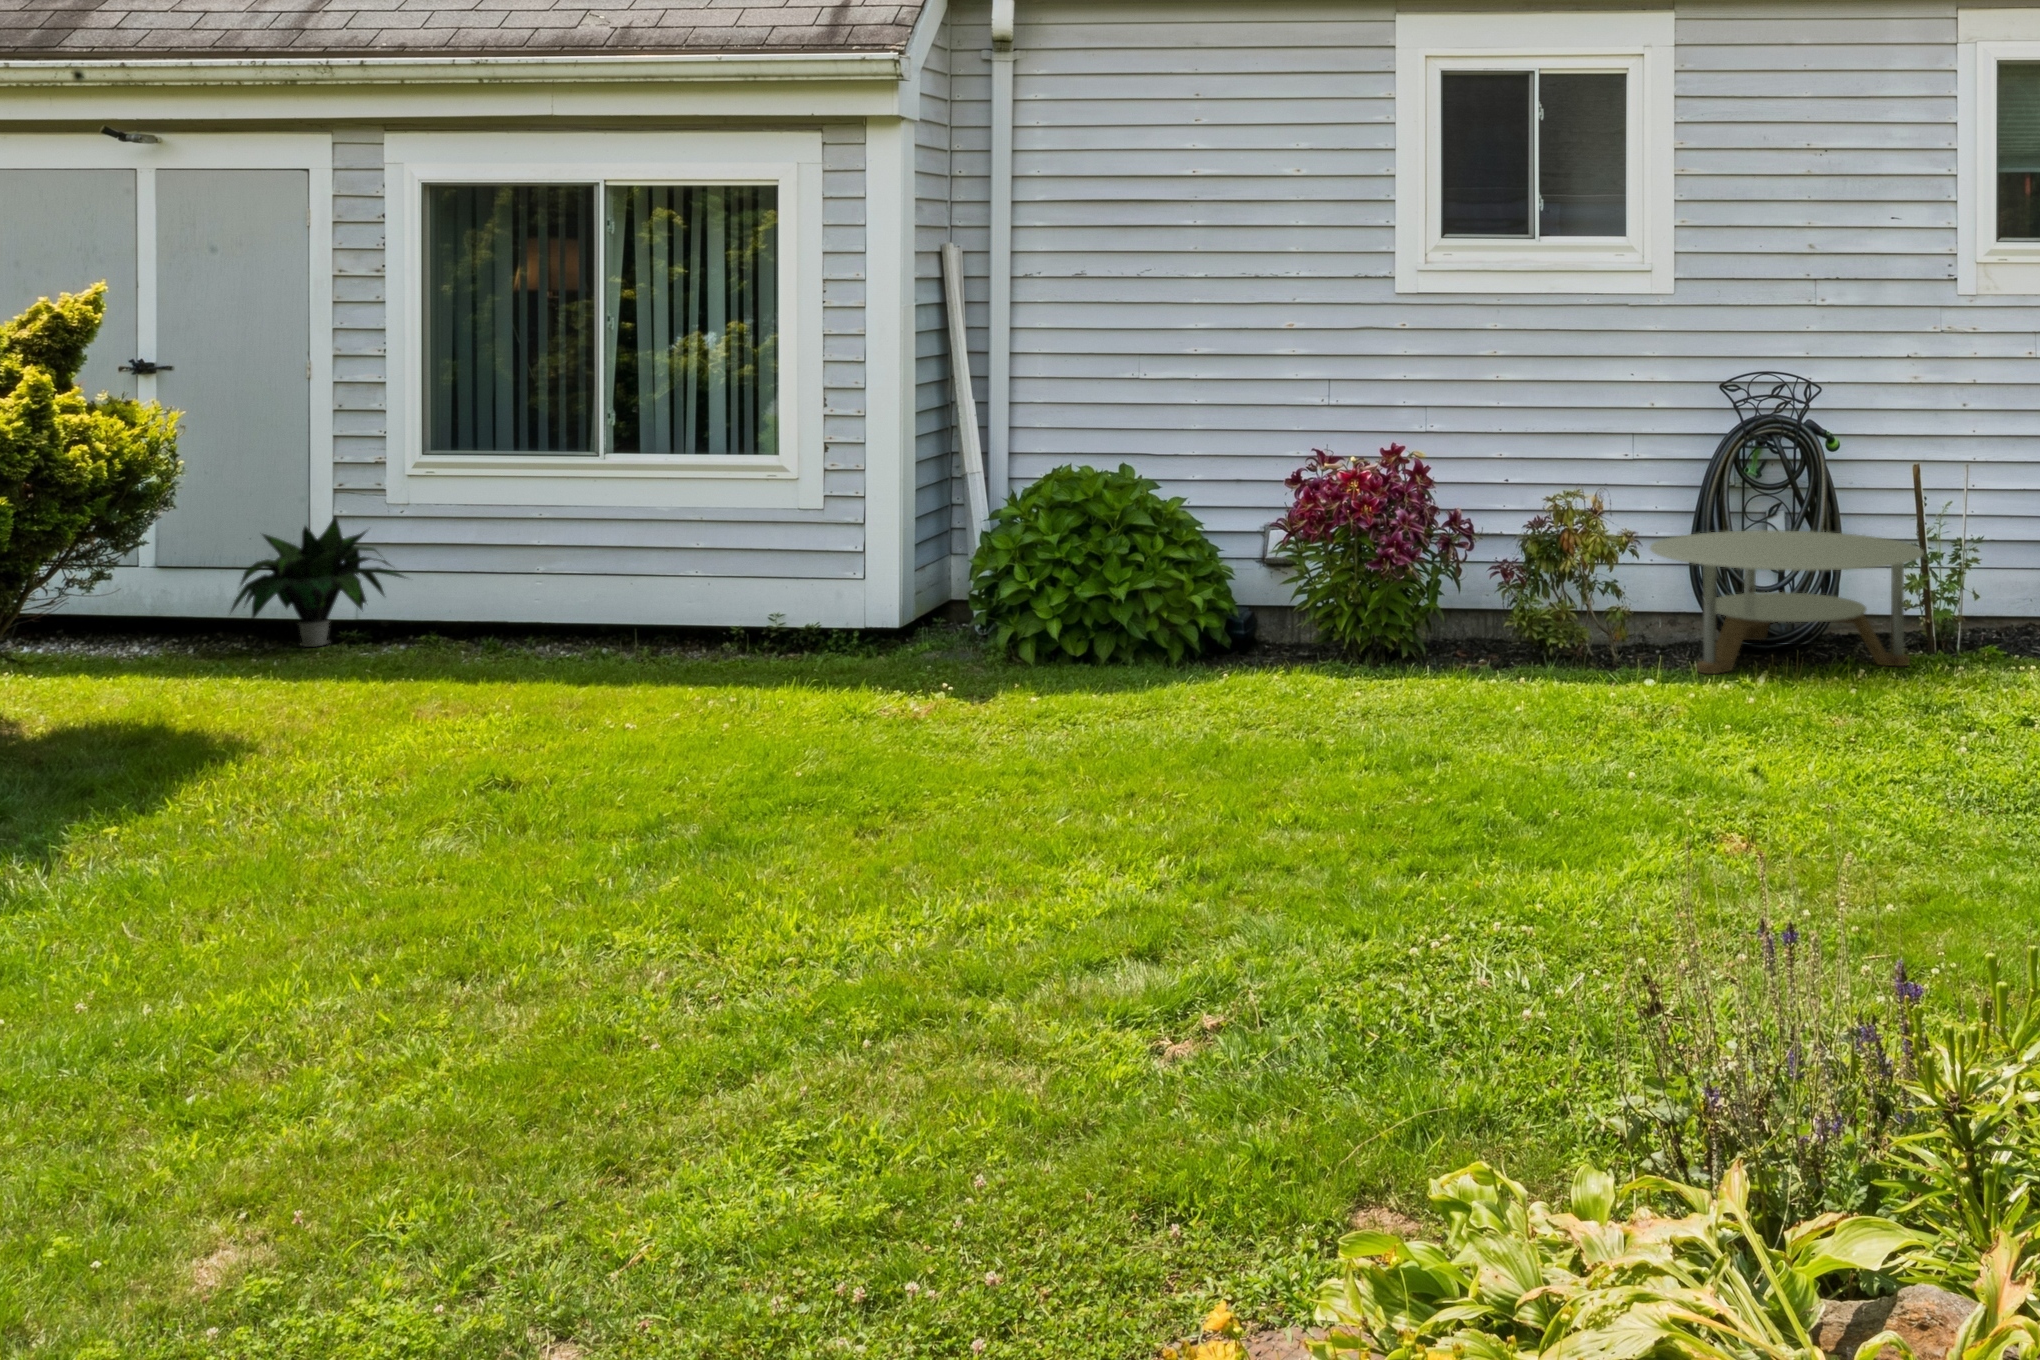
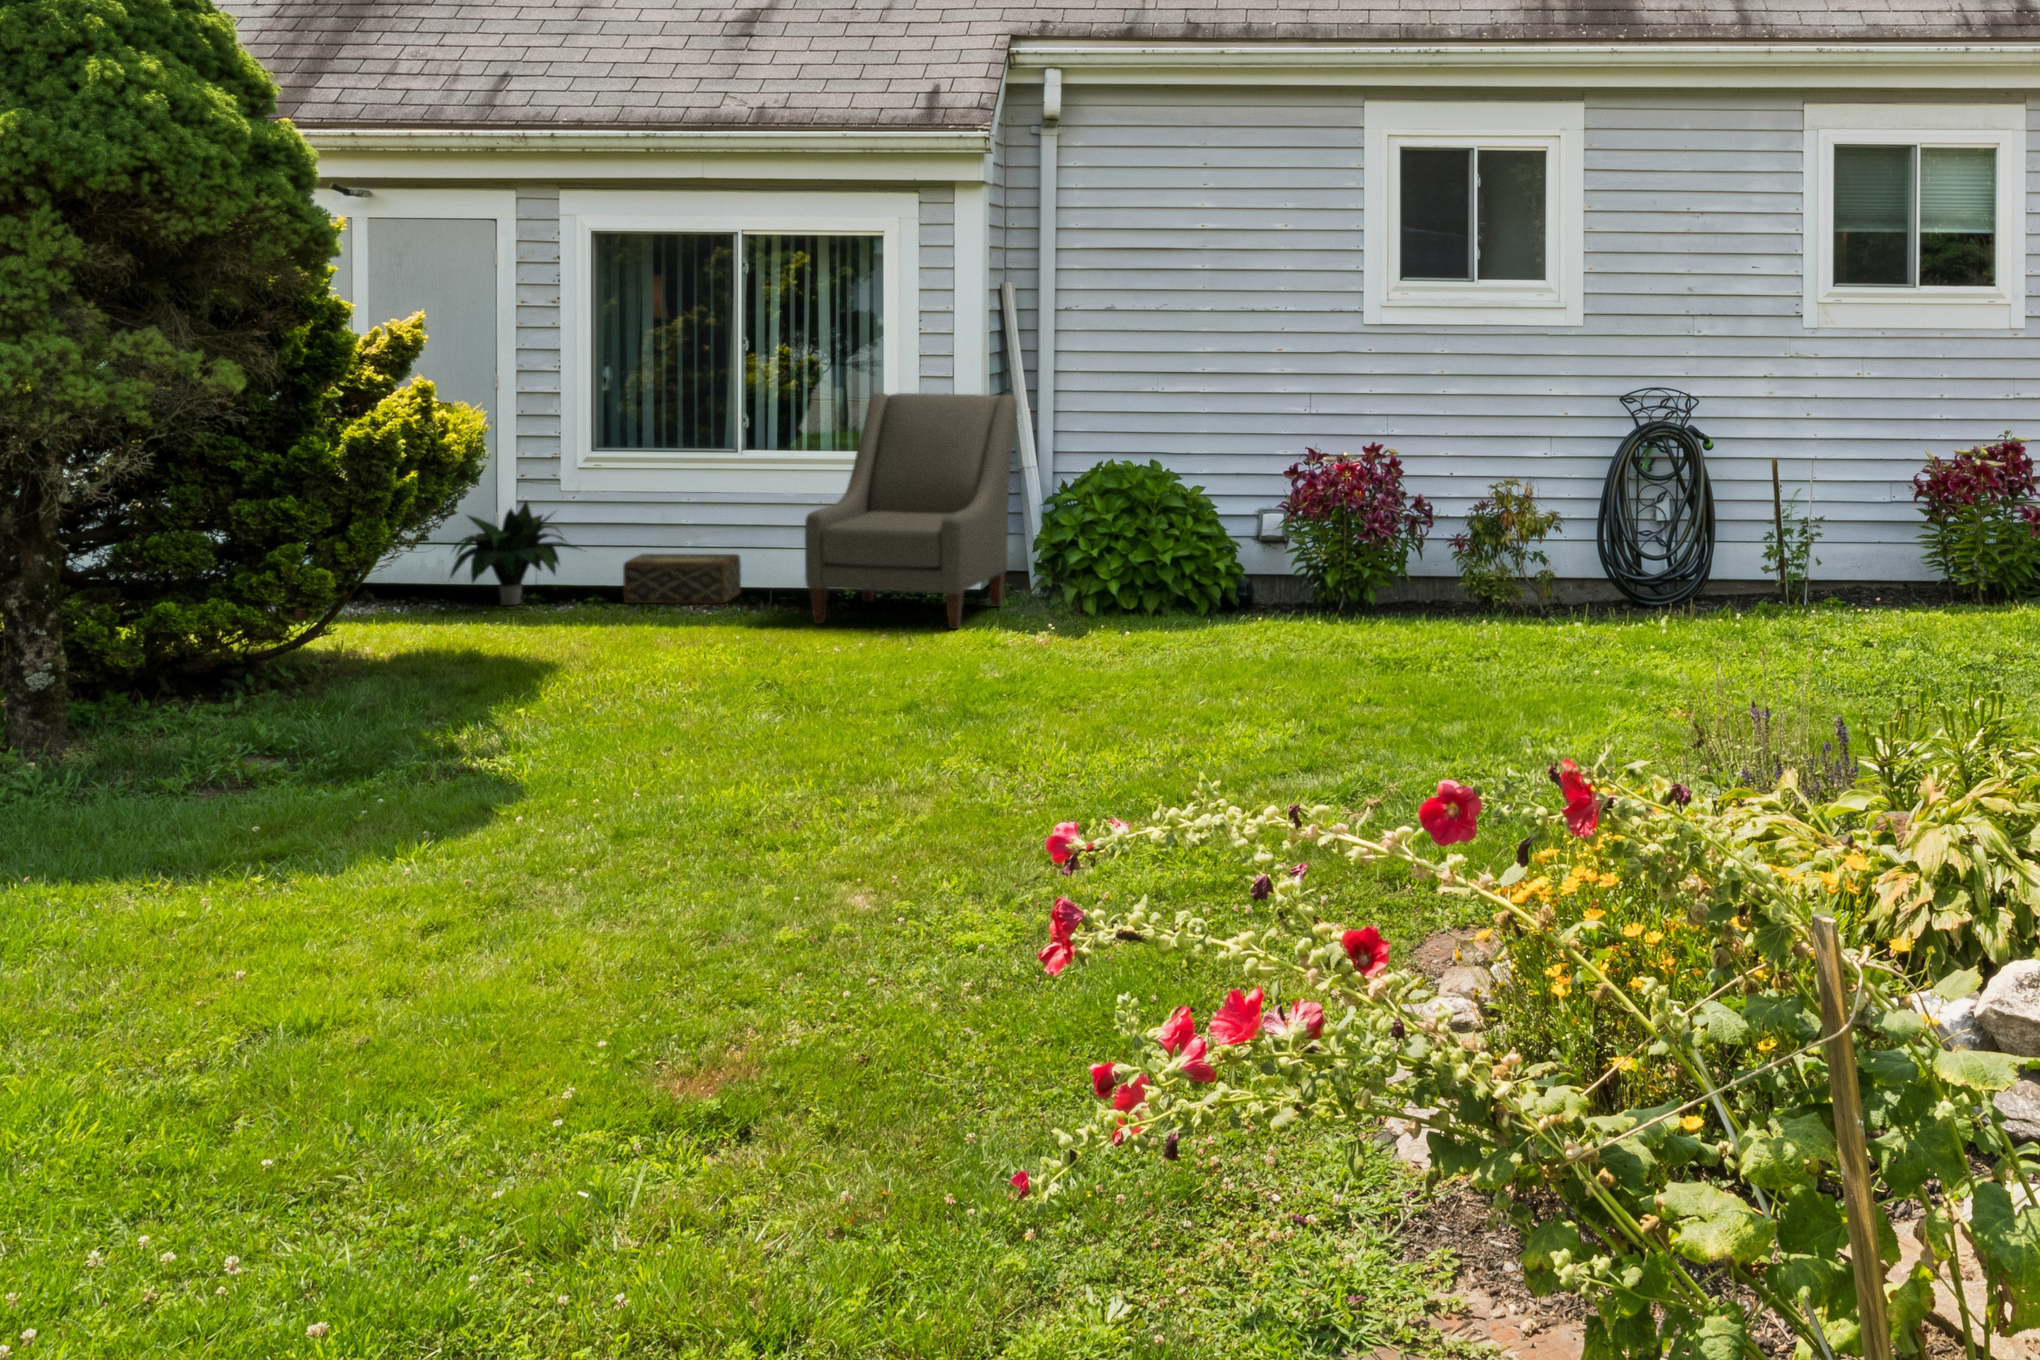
chair: none [646,381,940,682] -> present [805,393,1018,629]
round table: present [1650,530,1924,674] -> none [1577,511,1788,620]
woven basket: none [452,582,608,645] -> present [623,554,741,603]

